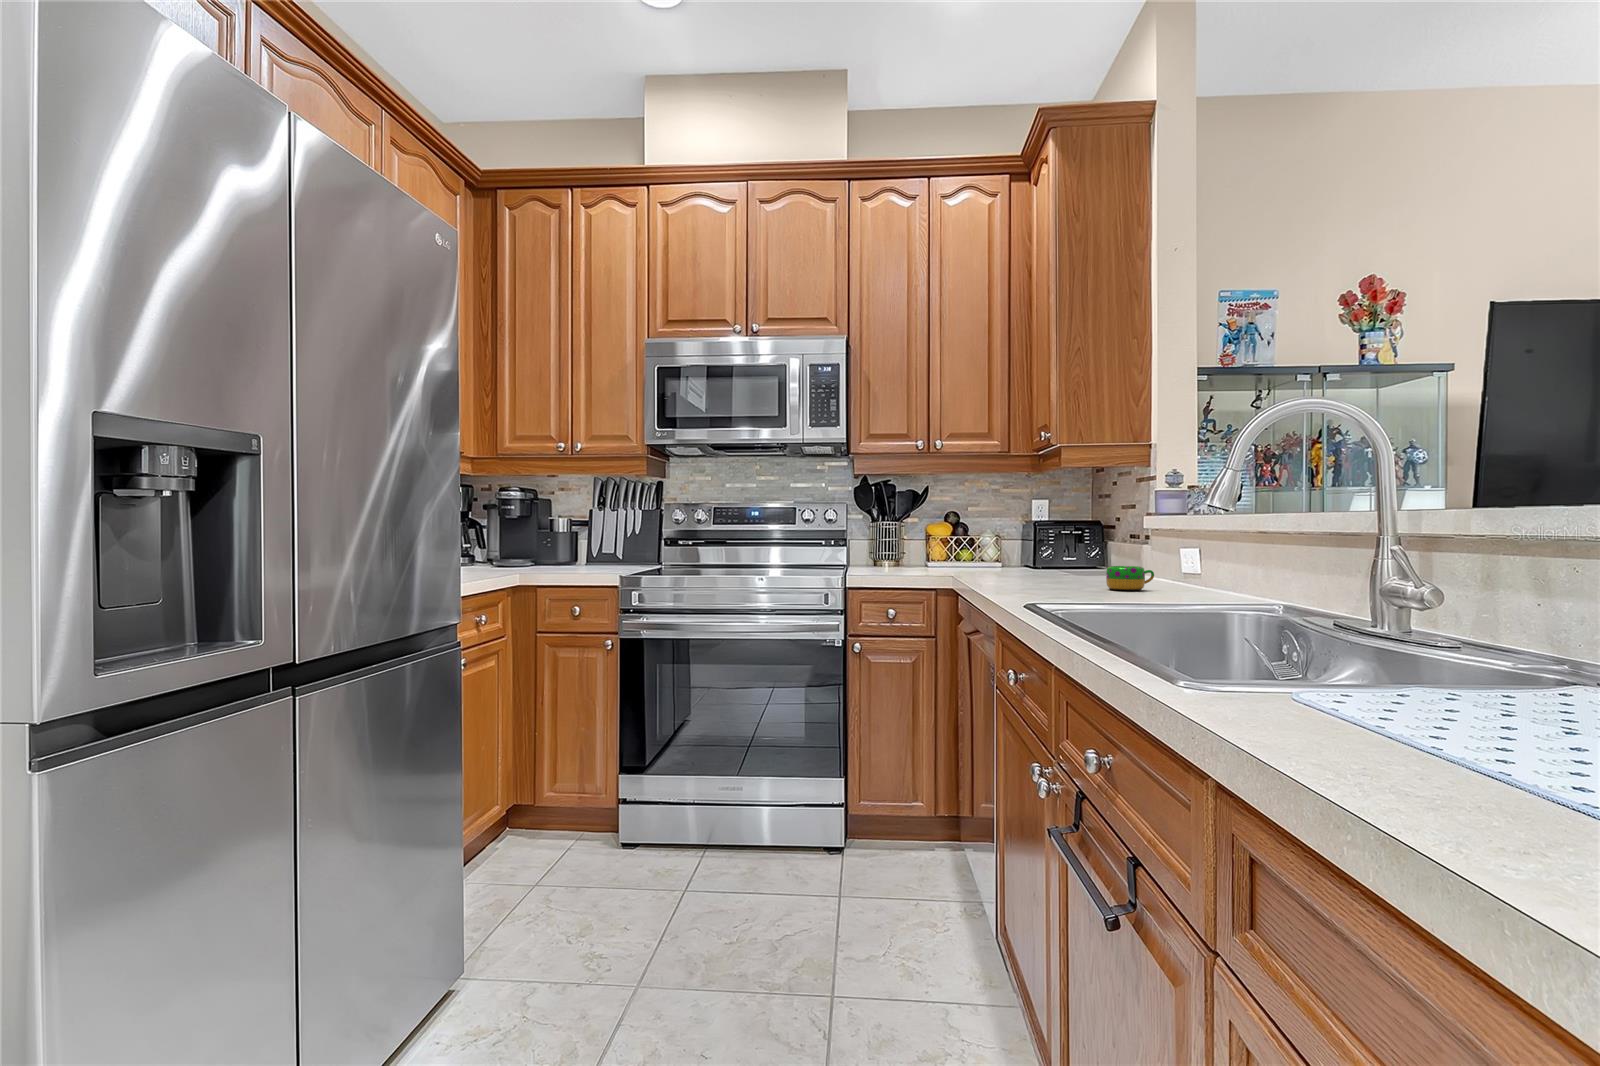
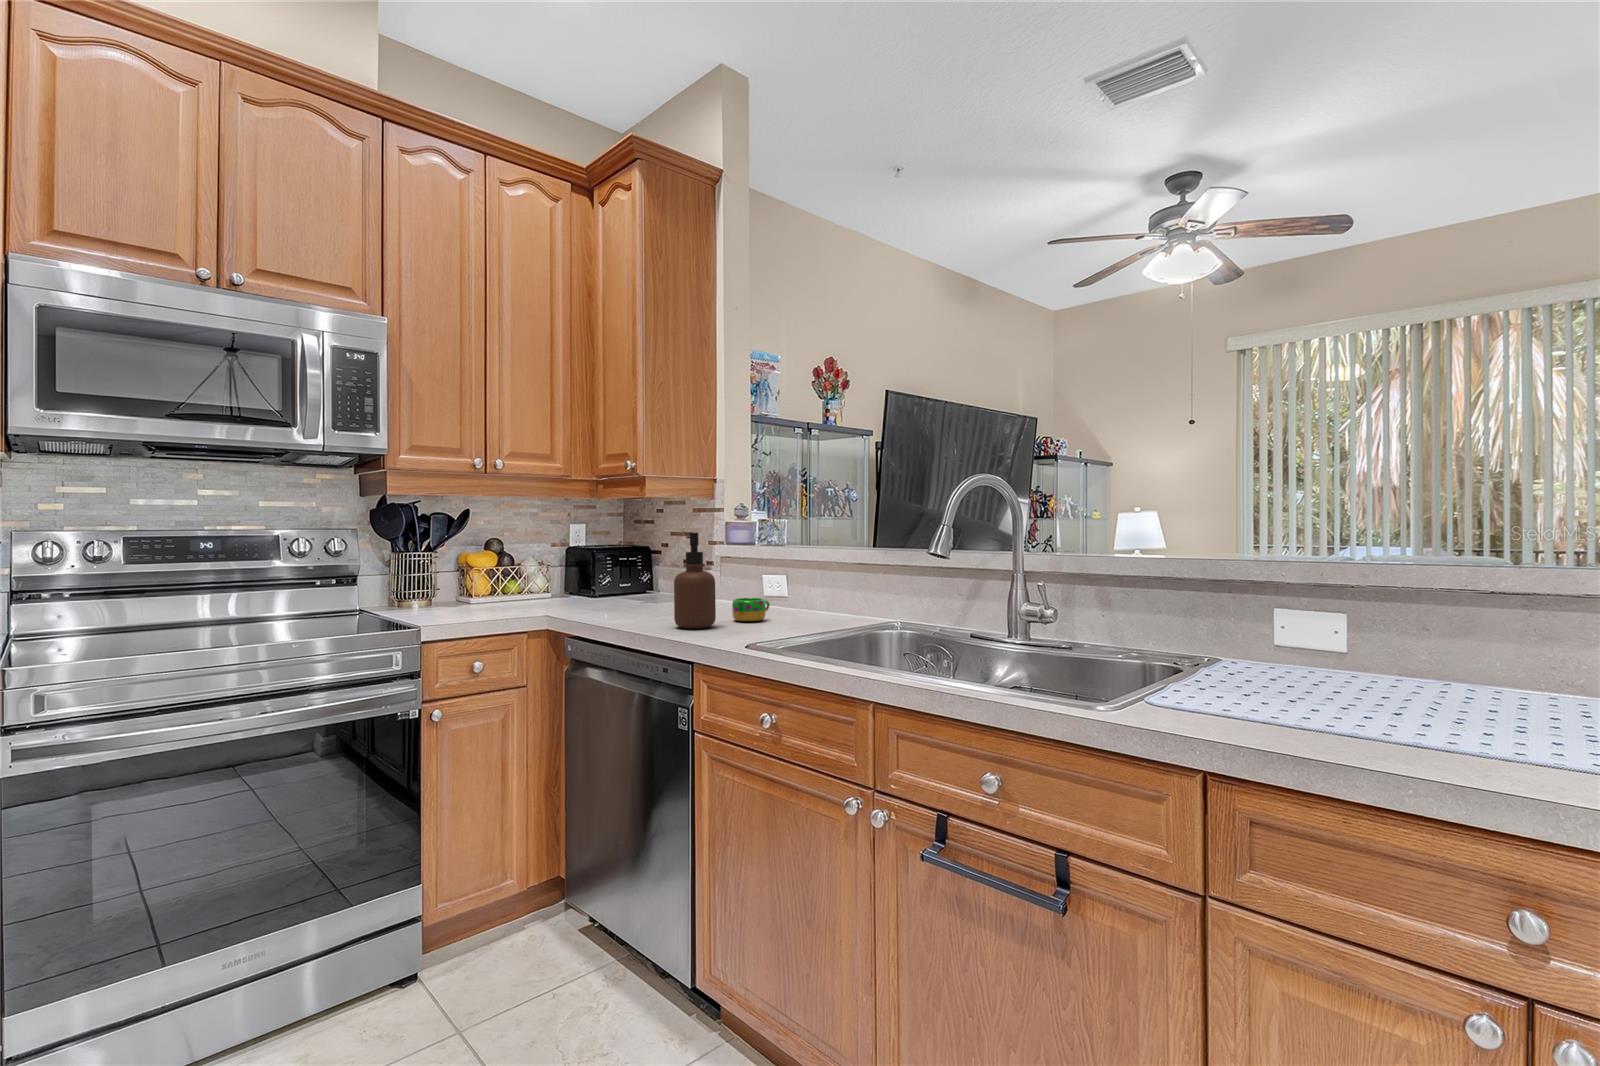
soap dispenser: none [1031,495,1074,590] -> present [674,533,716,629]

